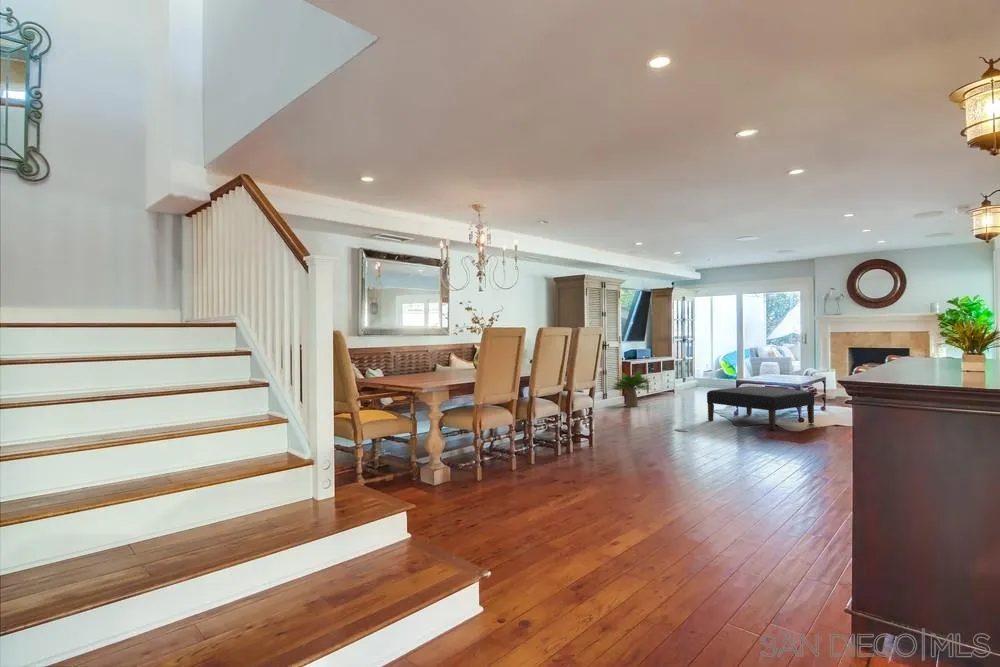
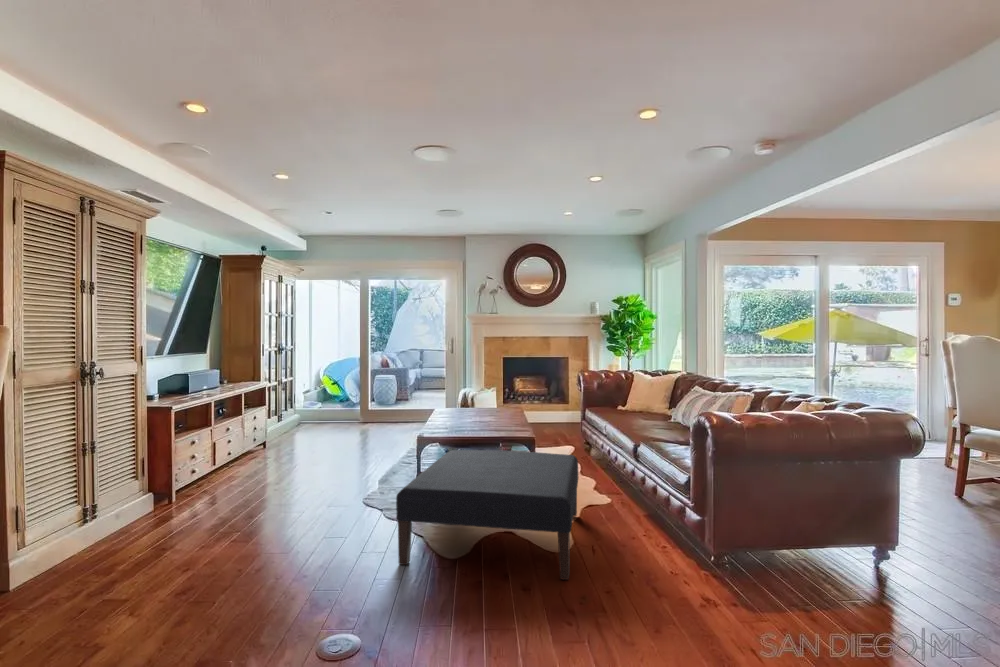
potted plant: present [613,371,651,407] -> none [101,430,239,538]

